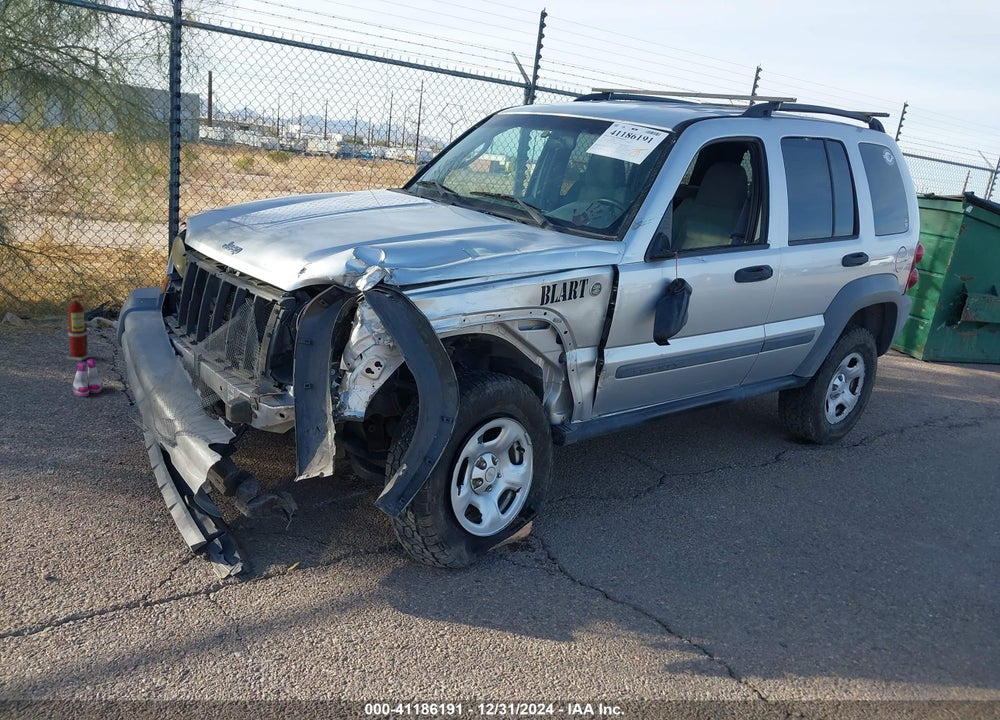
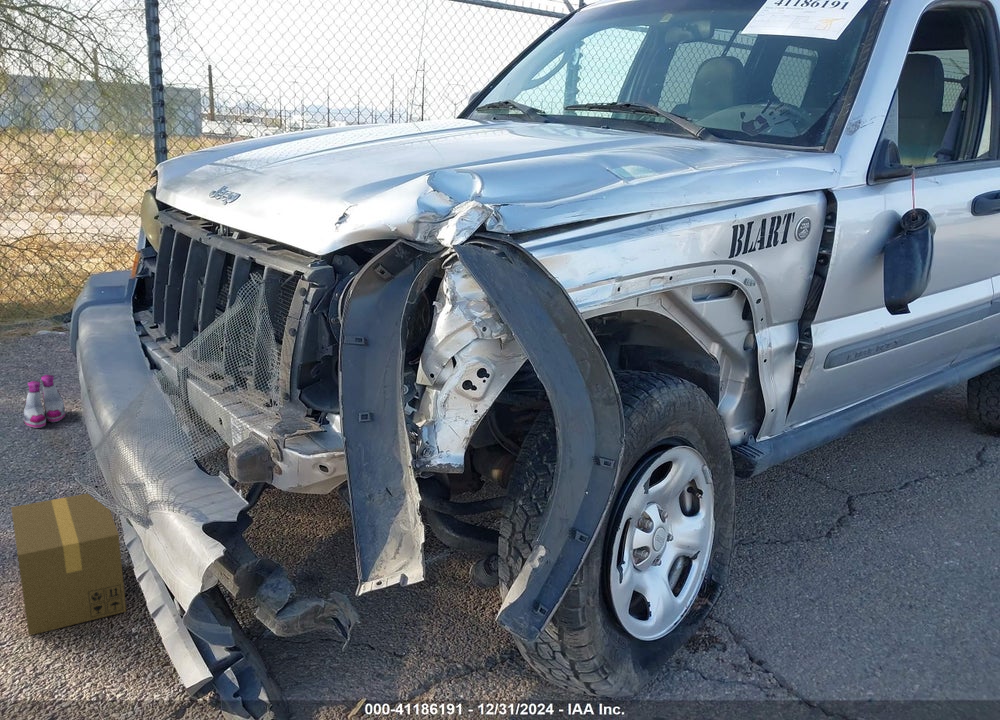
fire extinguisher: present [67,295,88,361] -> none [18,287,50,376]
cardboard box: none [80,433,152,519] -> present [11,494,126,635]

